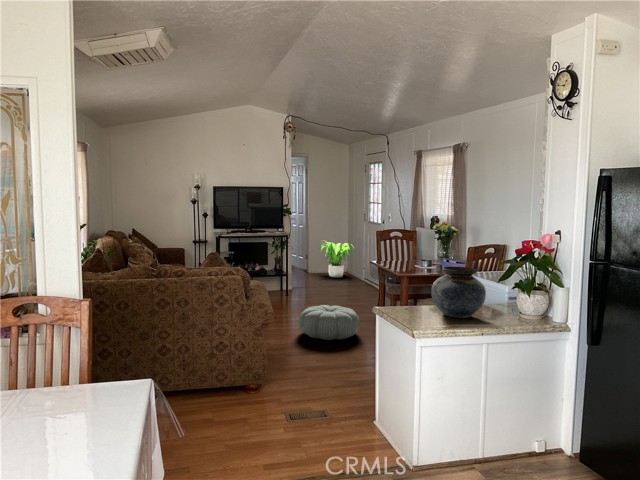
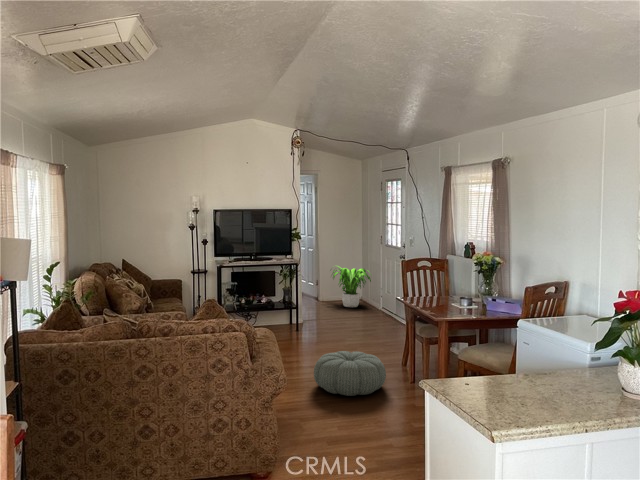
vase: present [431,267,486,318] -> none [504,331,583,406]

